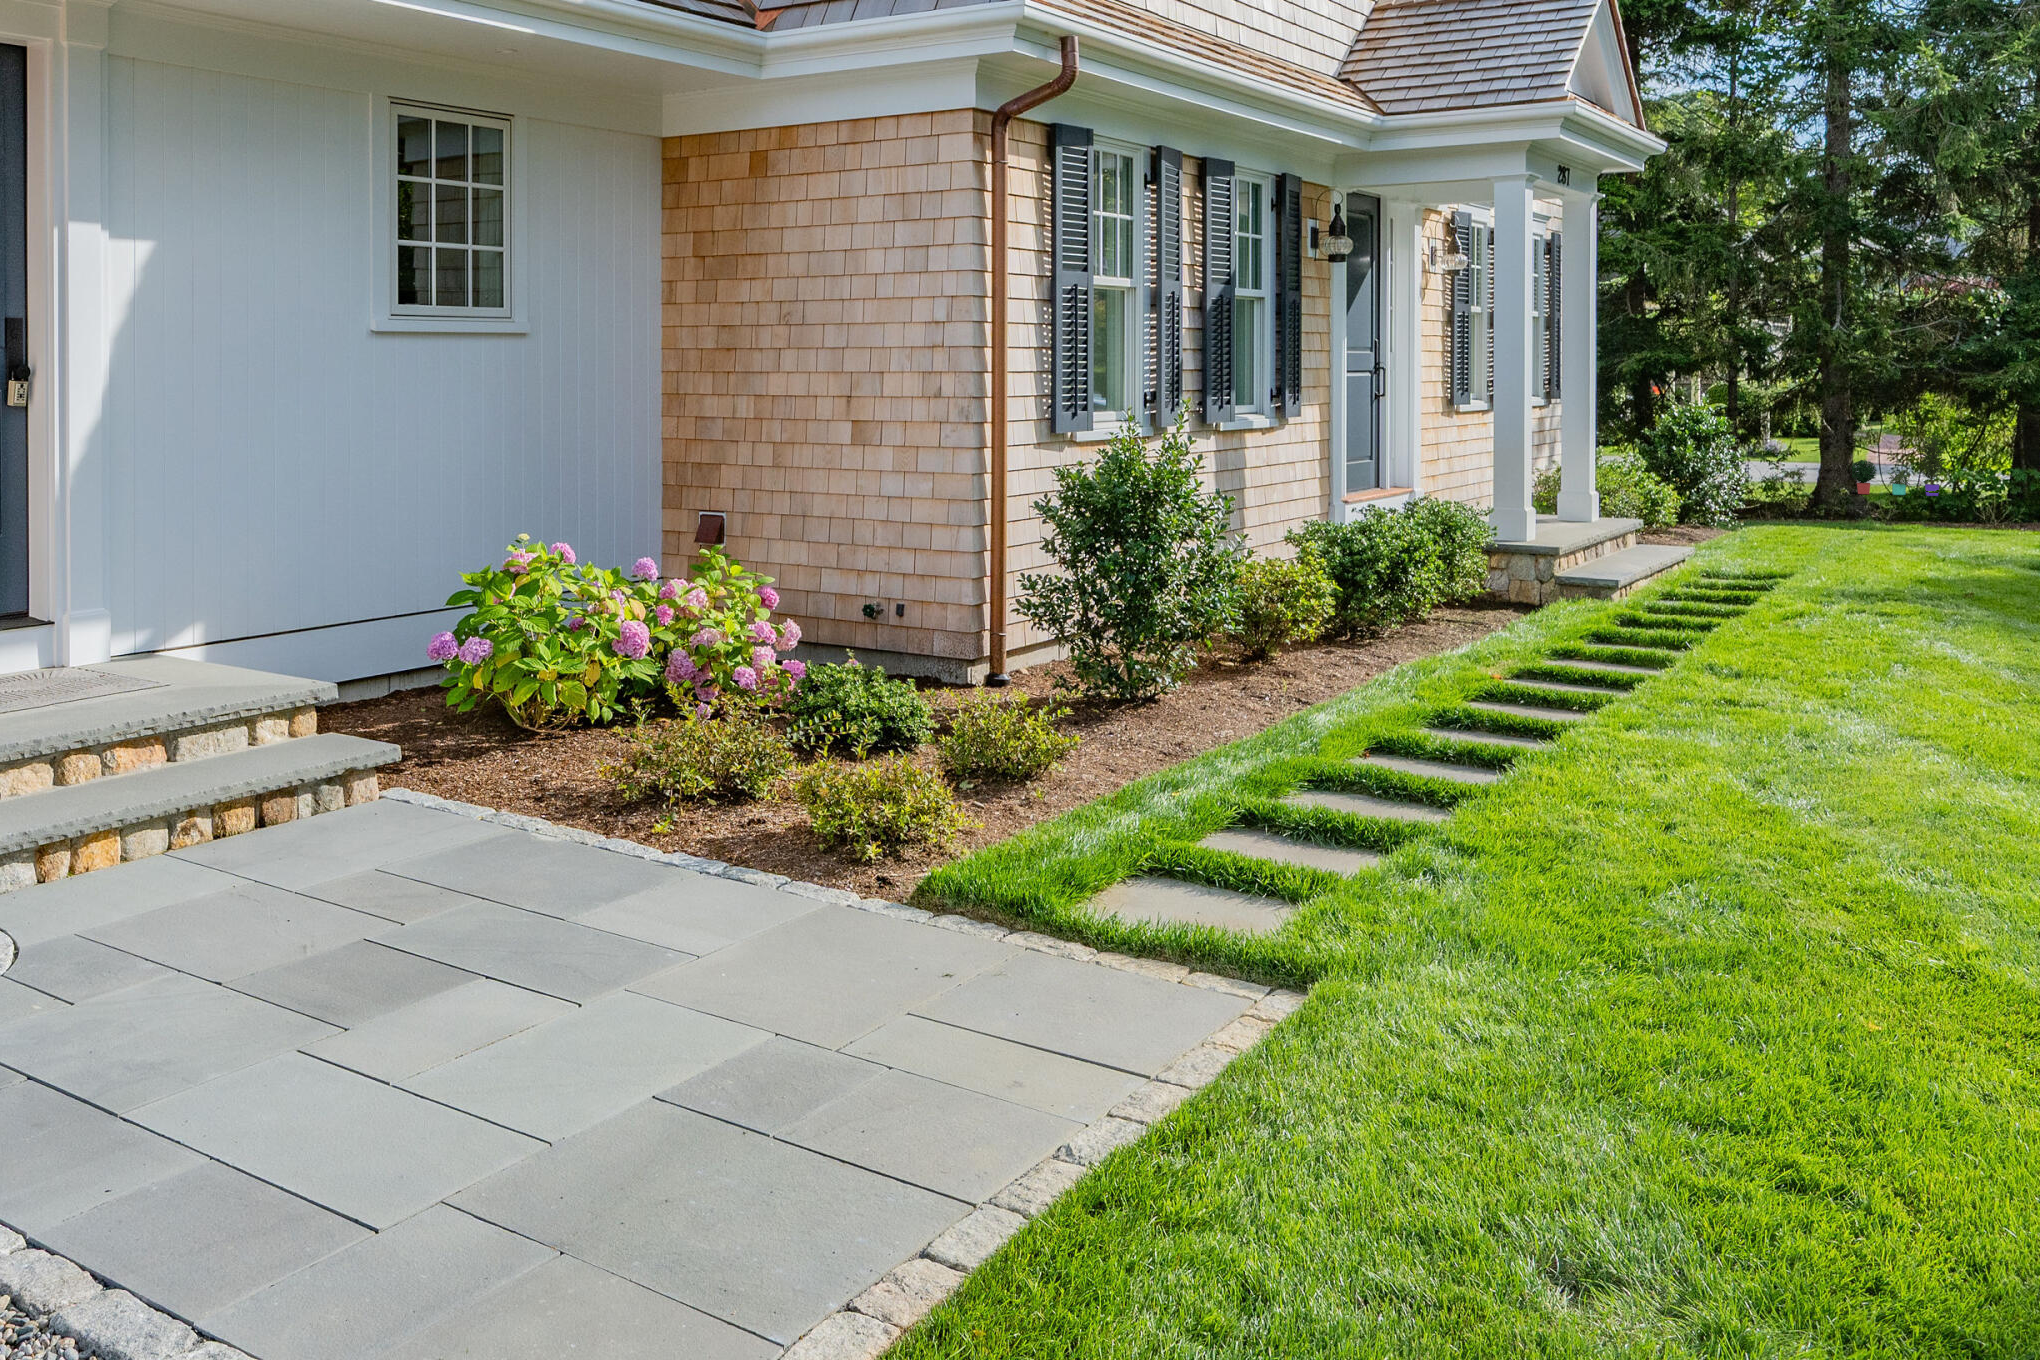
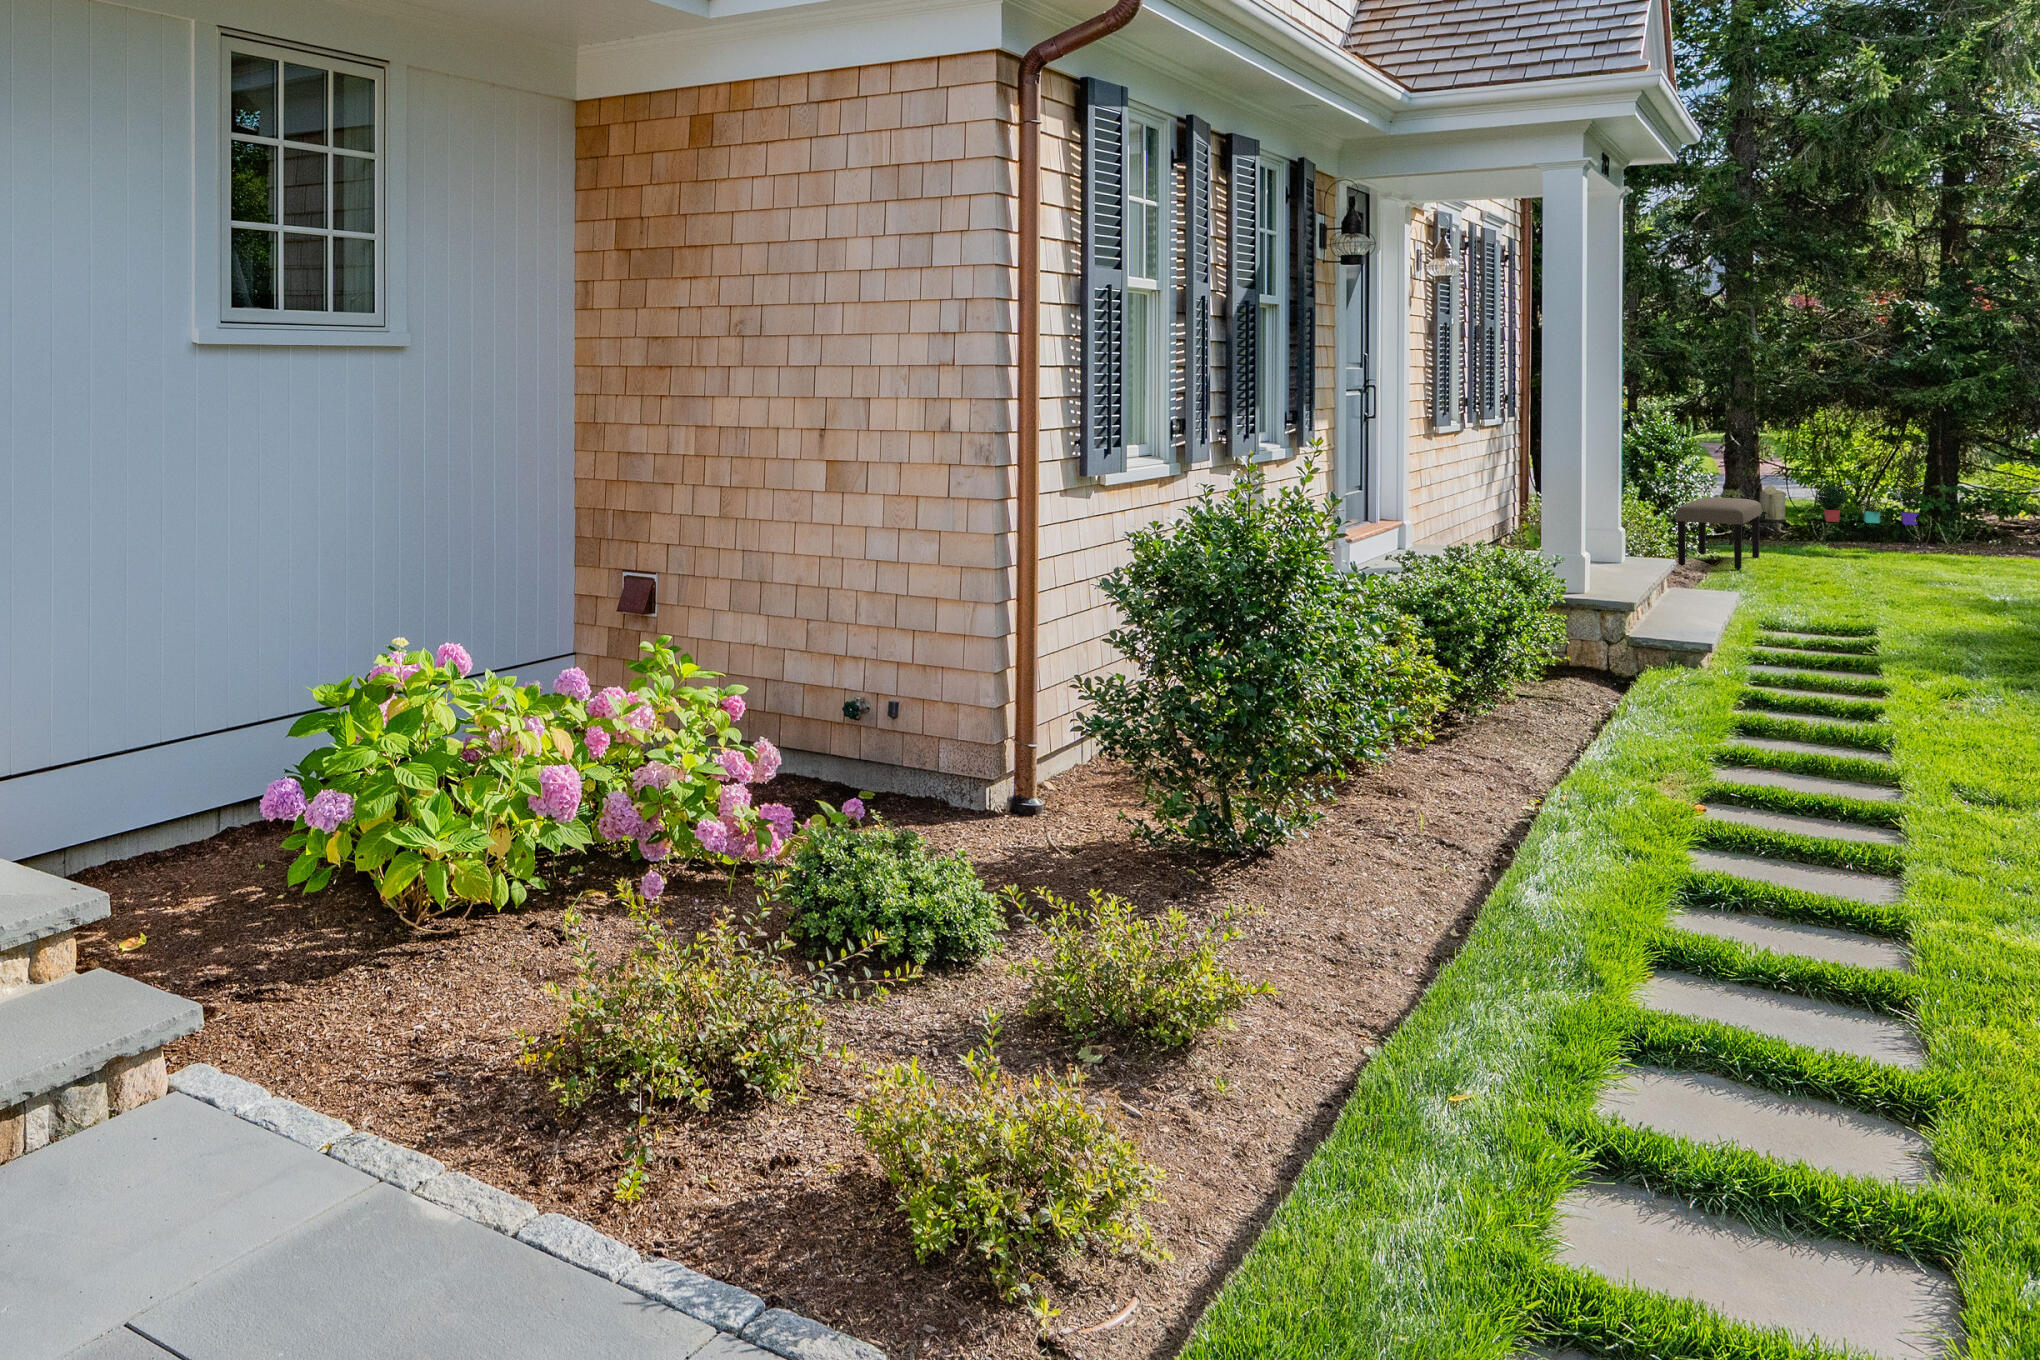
watering can: none [1798,456,1821,495] -> present [1760,486,1786,522]
bench: none [1675,469,1761,531] -> present [1675,497,1762,570]

